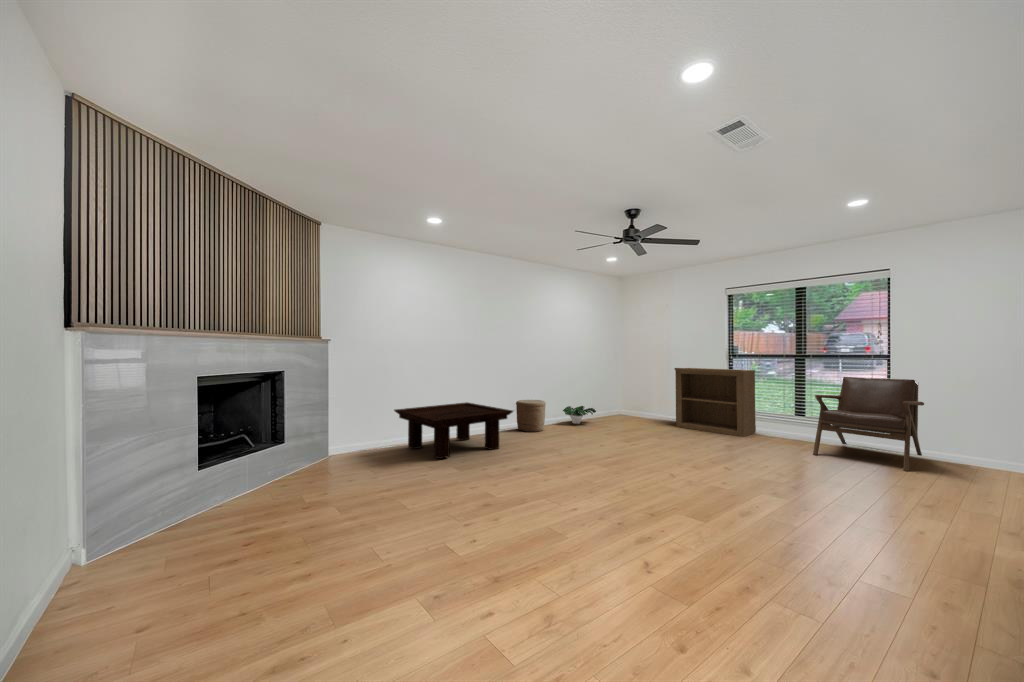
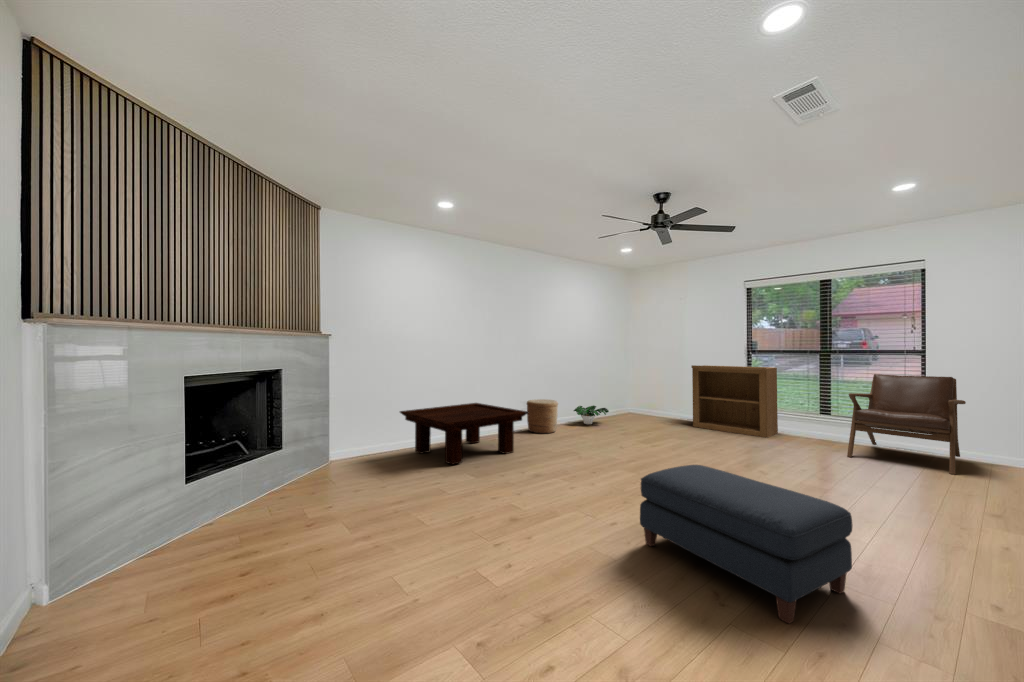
ottoman: none [593,457,766,588] -> present [640,465,853,624]

